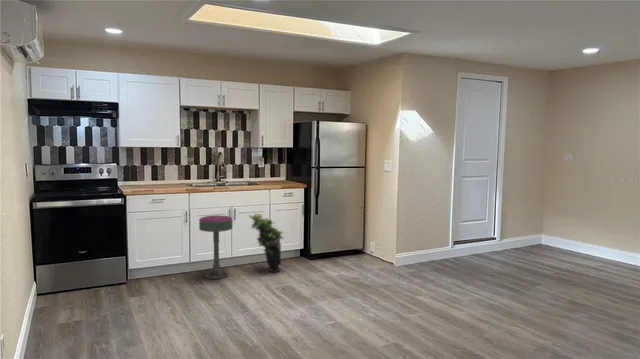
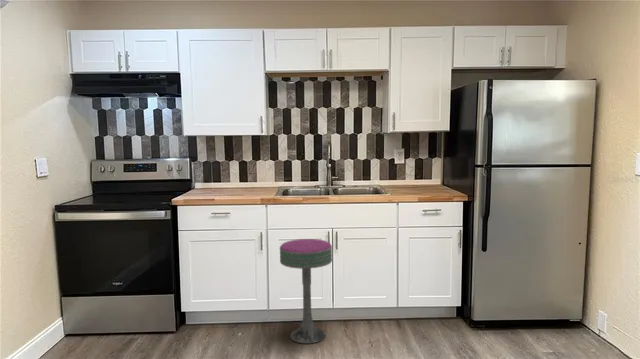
potted plant: present [249,214,283,272] -> none [361,237,421,343]

